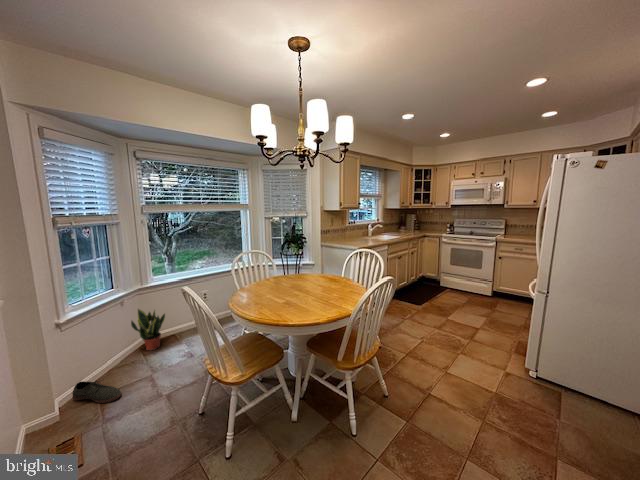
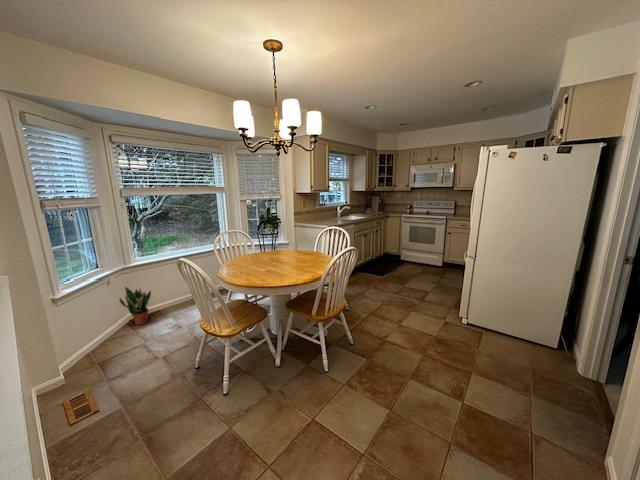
shoe: present [72,381,122,403] -> none [73,348,121,367]

